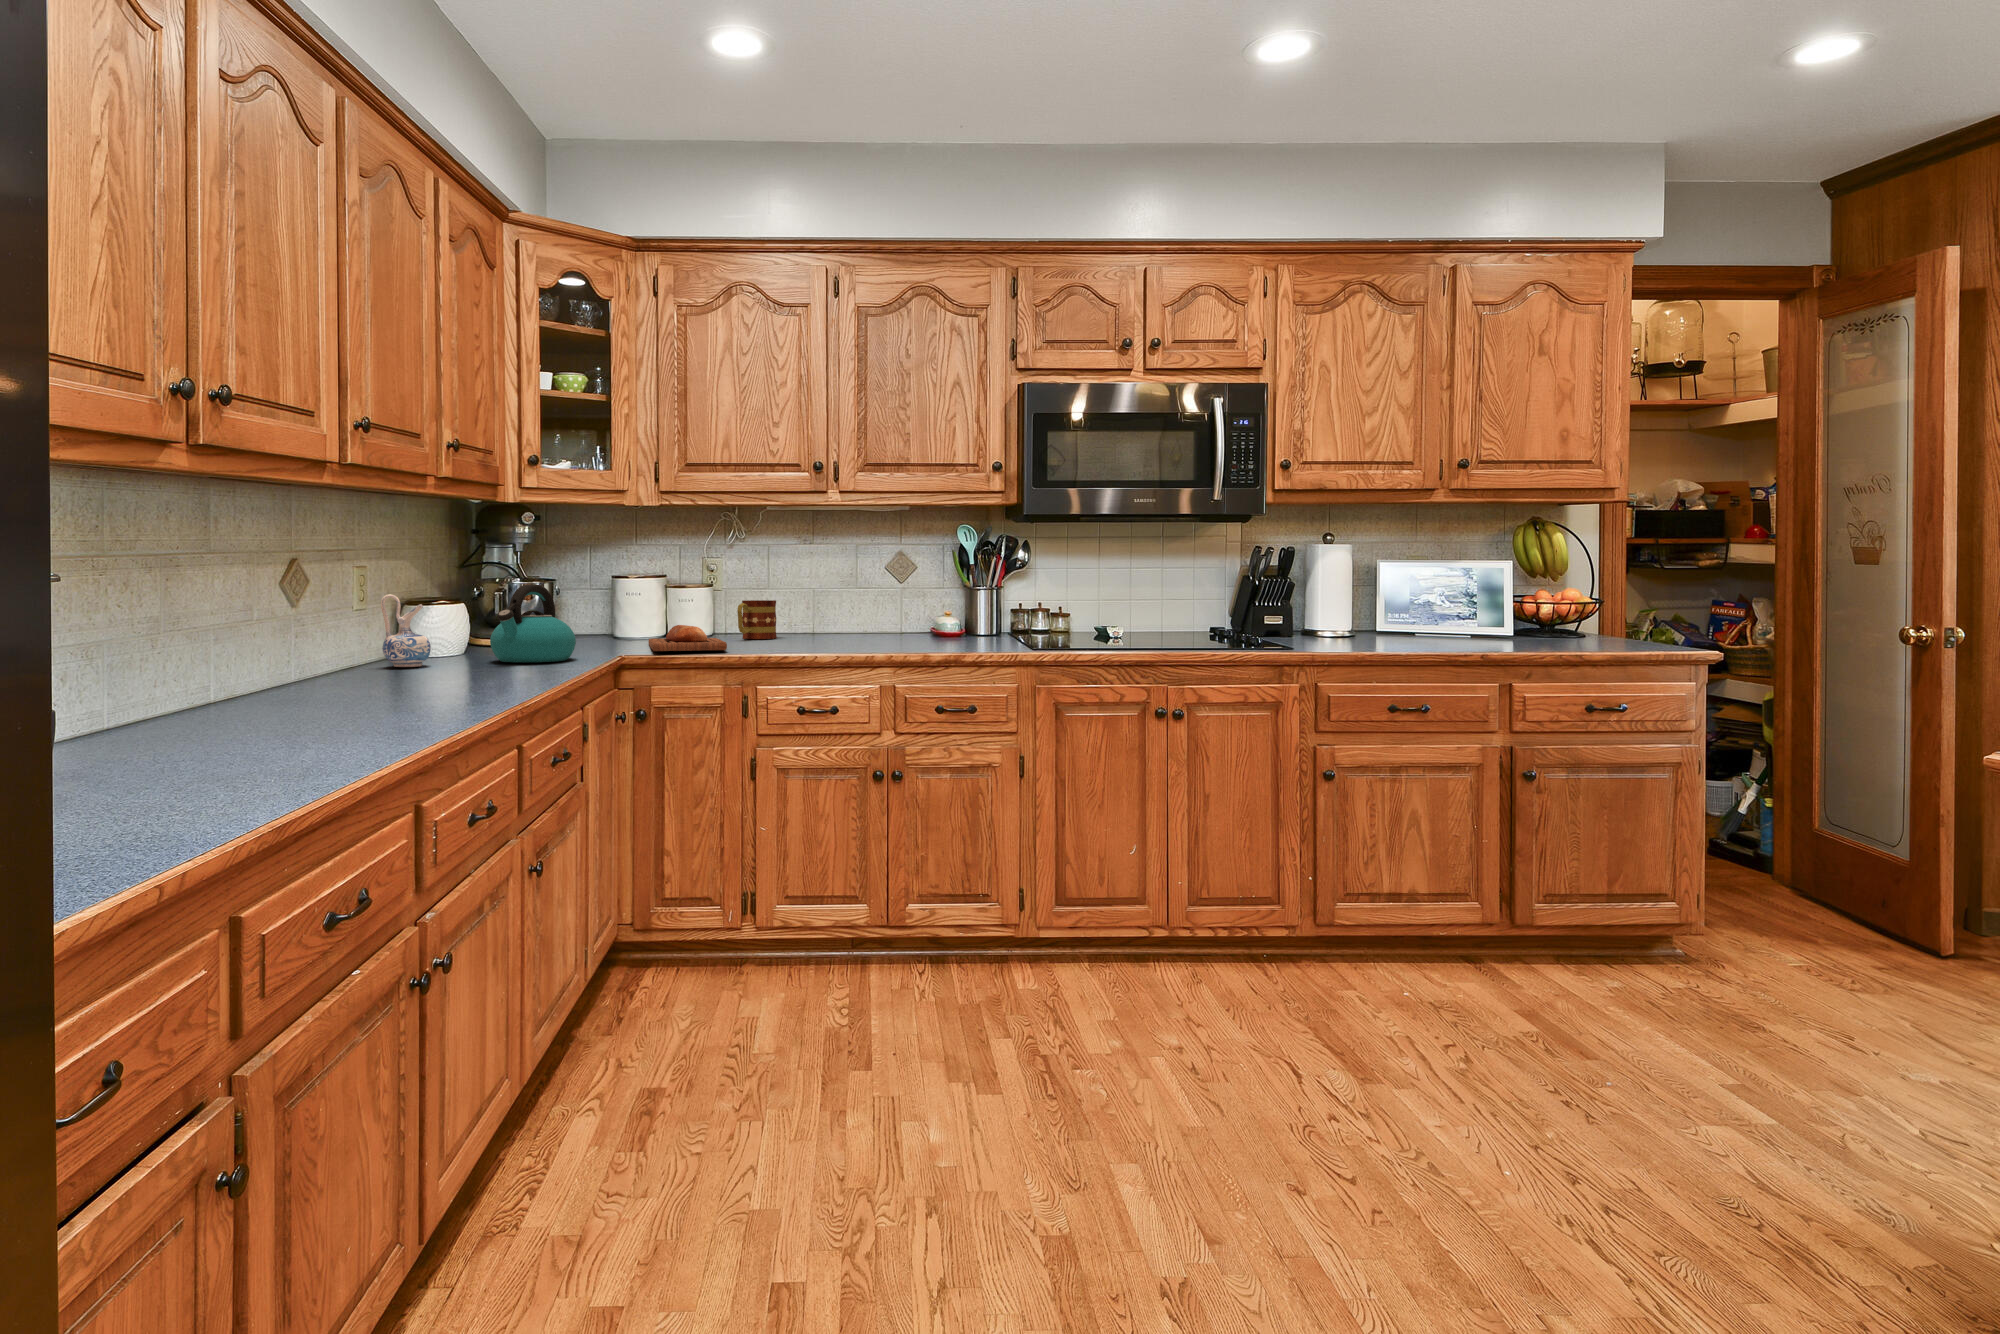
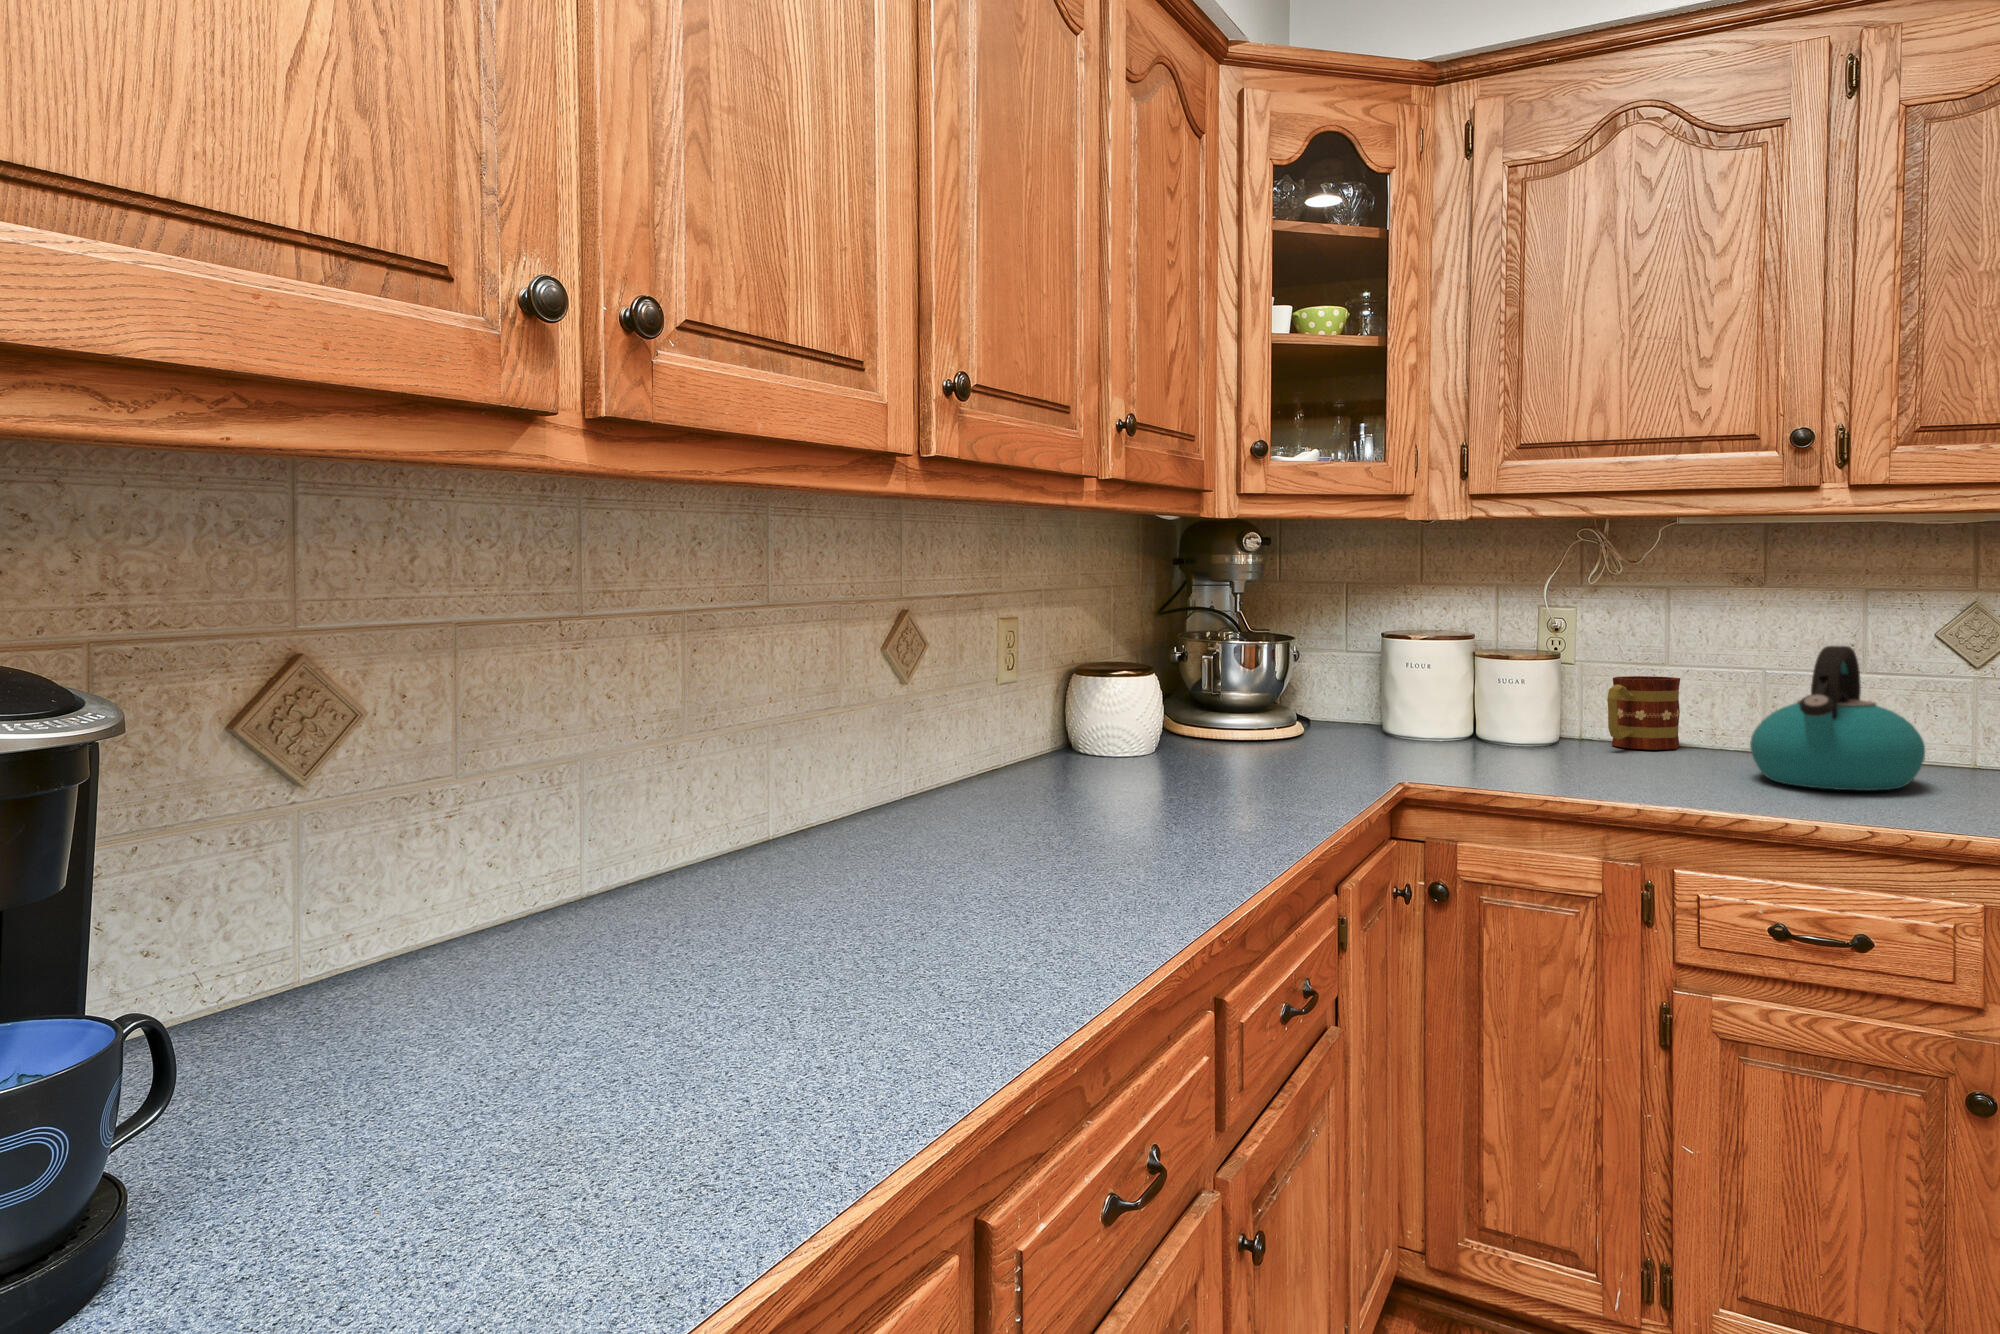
kettle: present [490,584,576,662] -> present [1750,646,1925,791]
ceramic pitcher: present [381,594,431,667] -> none [1019,685,1091,805]
bread loaf: present [648,625,727,651] -> none [1444,726,1611,789]

